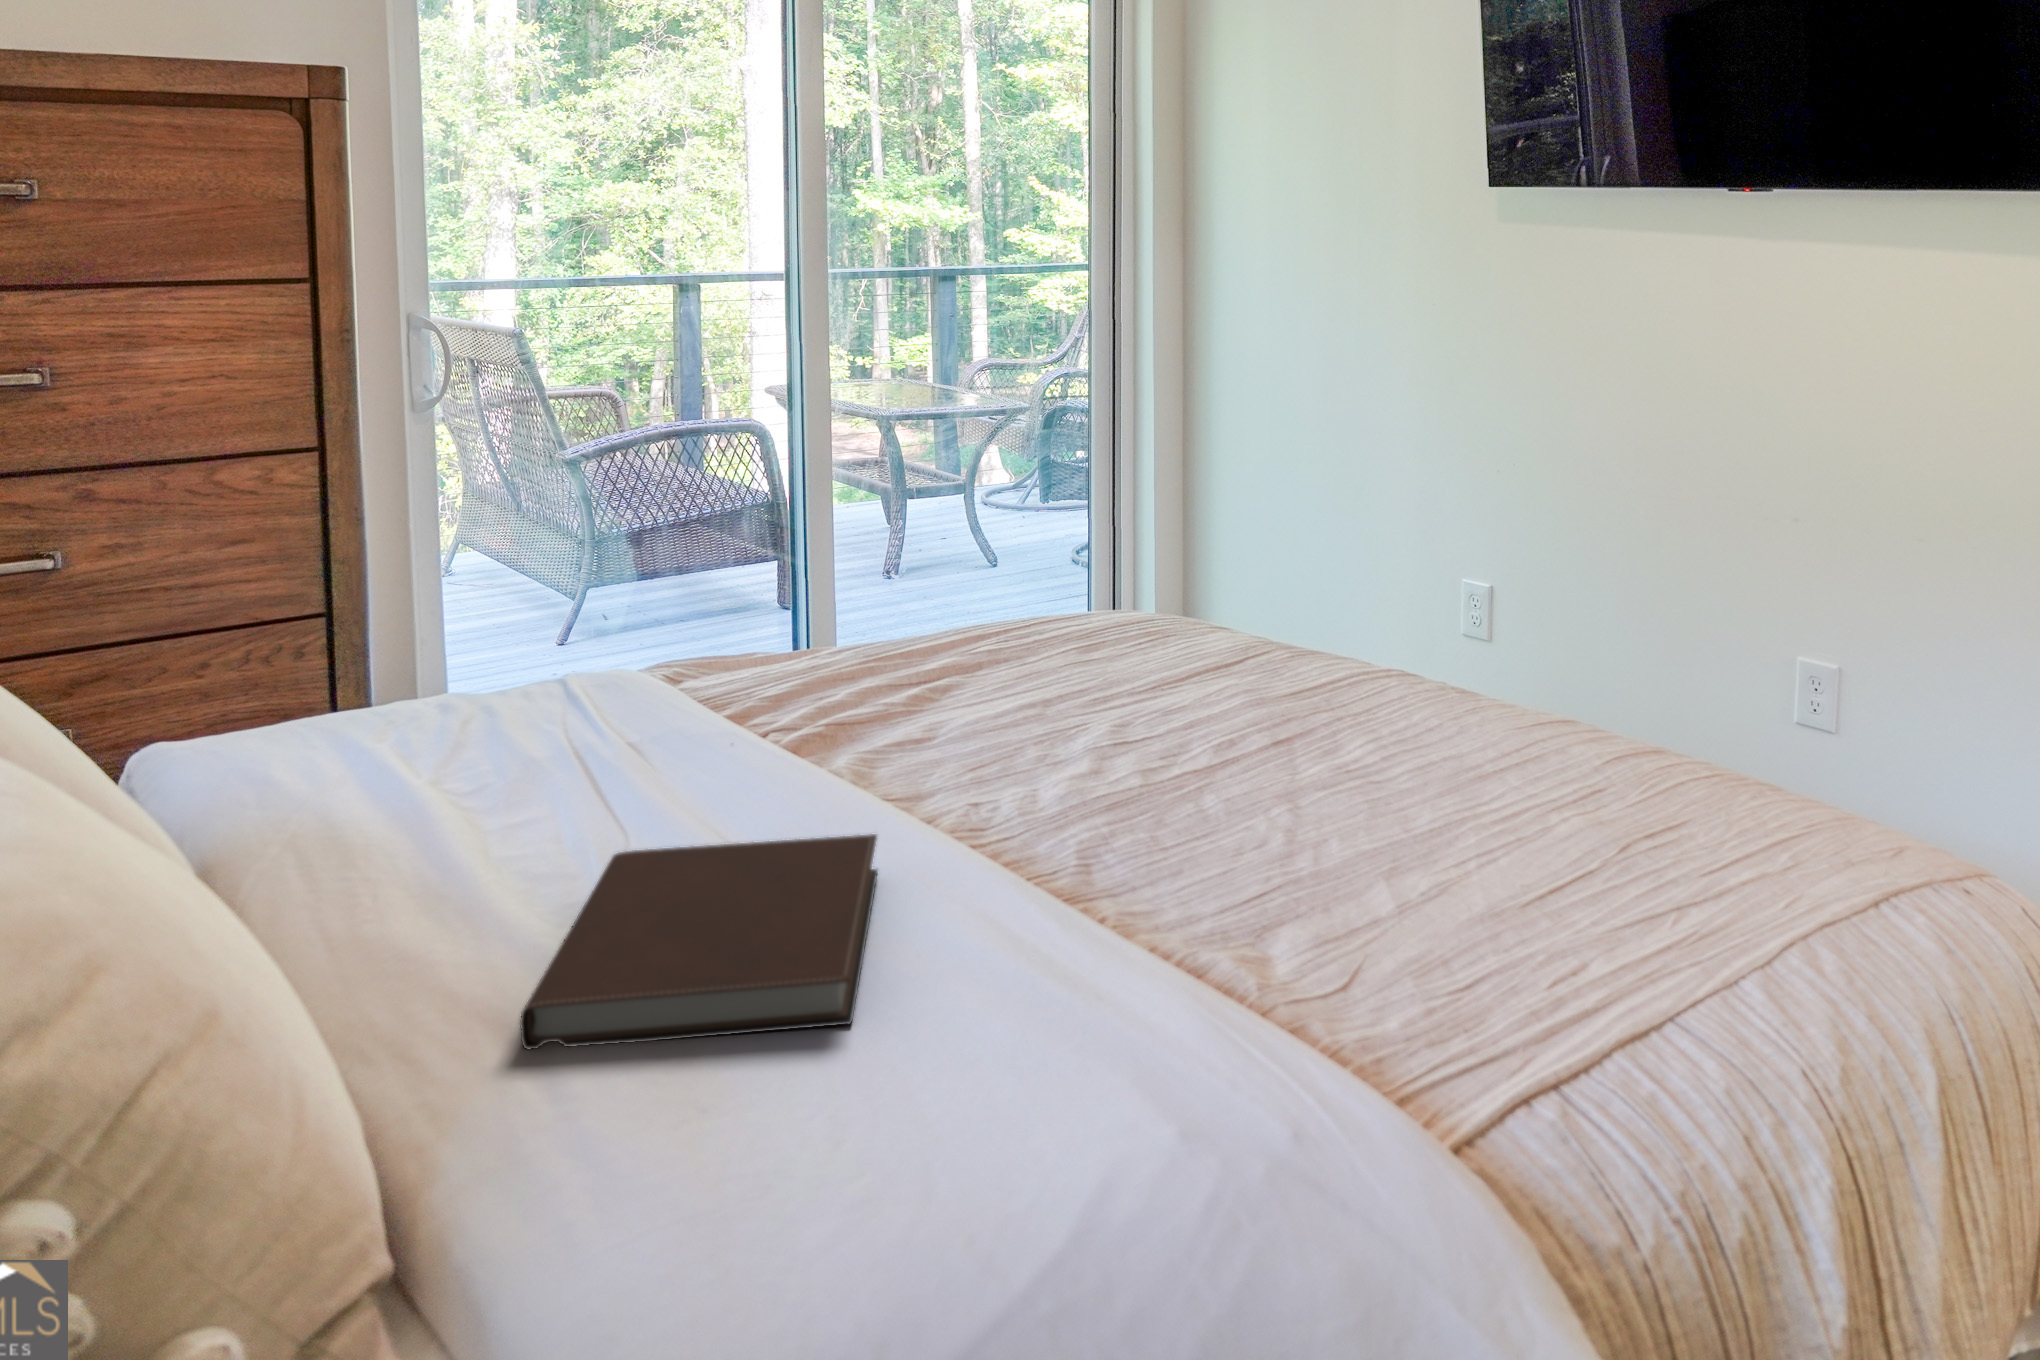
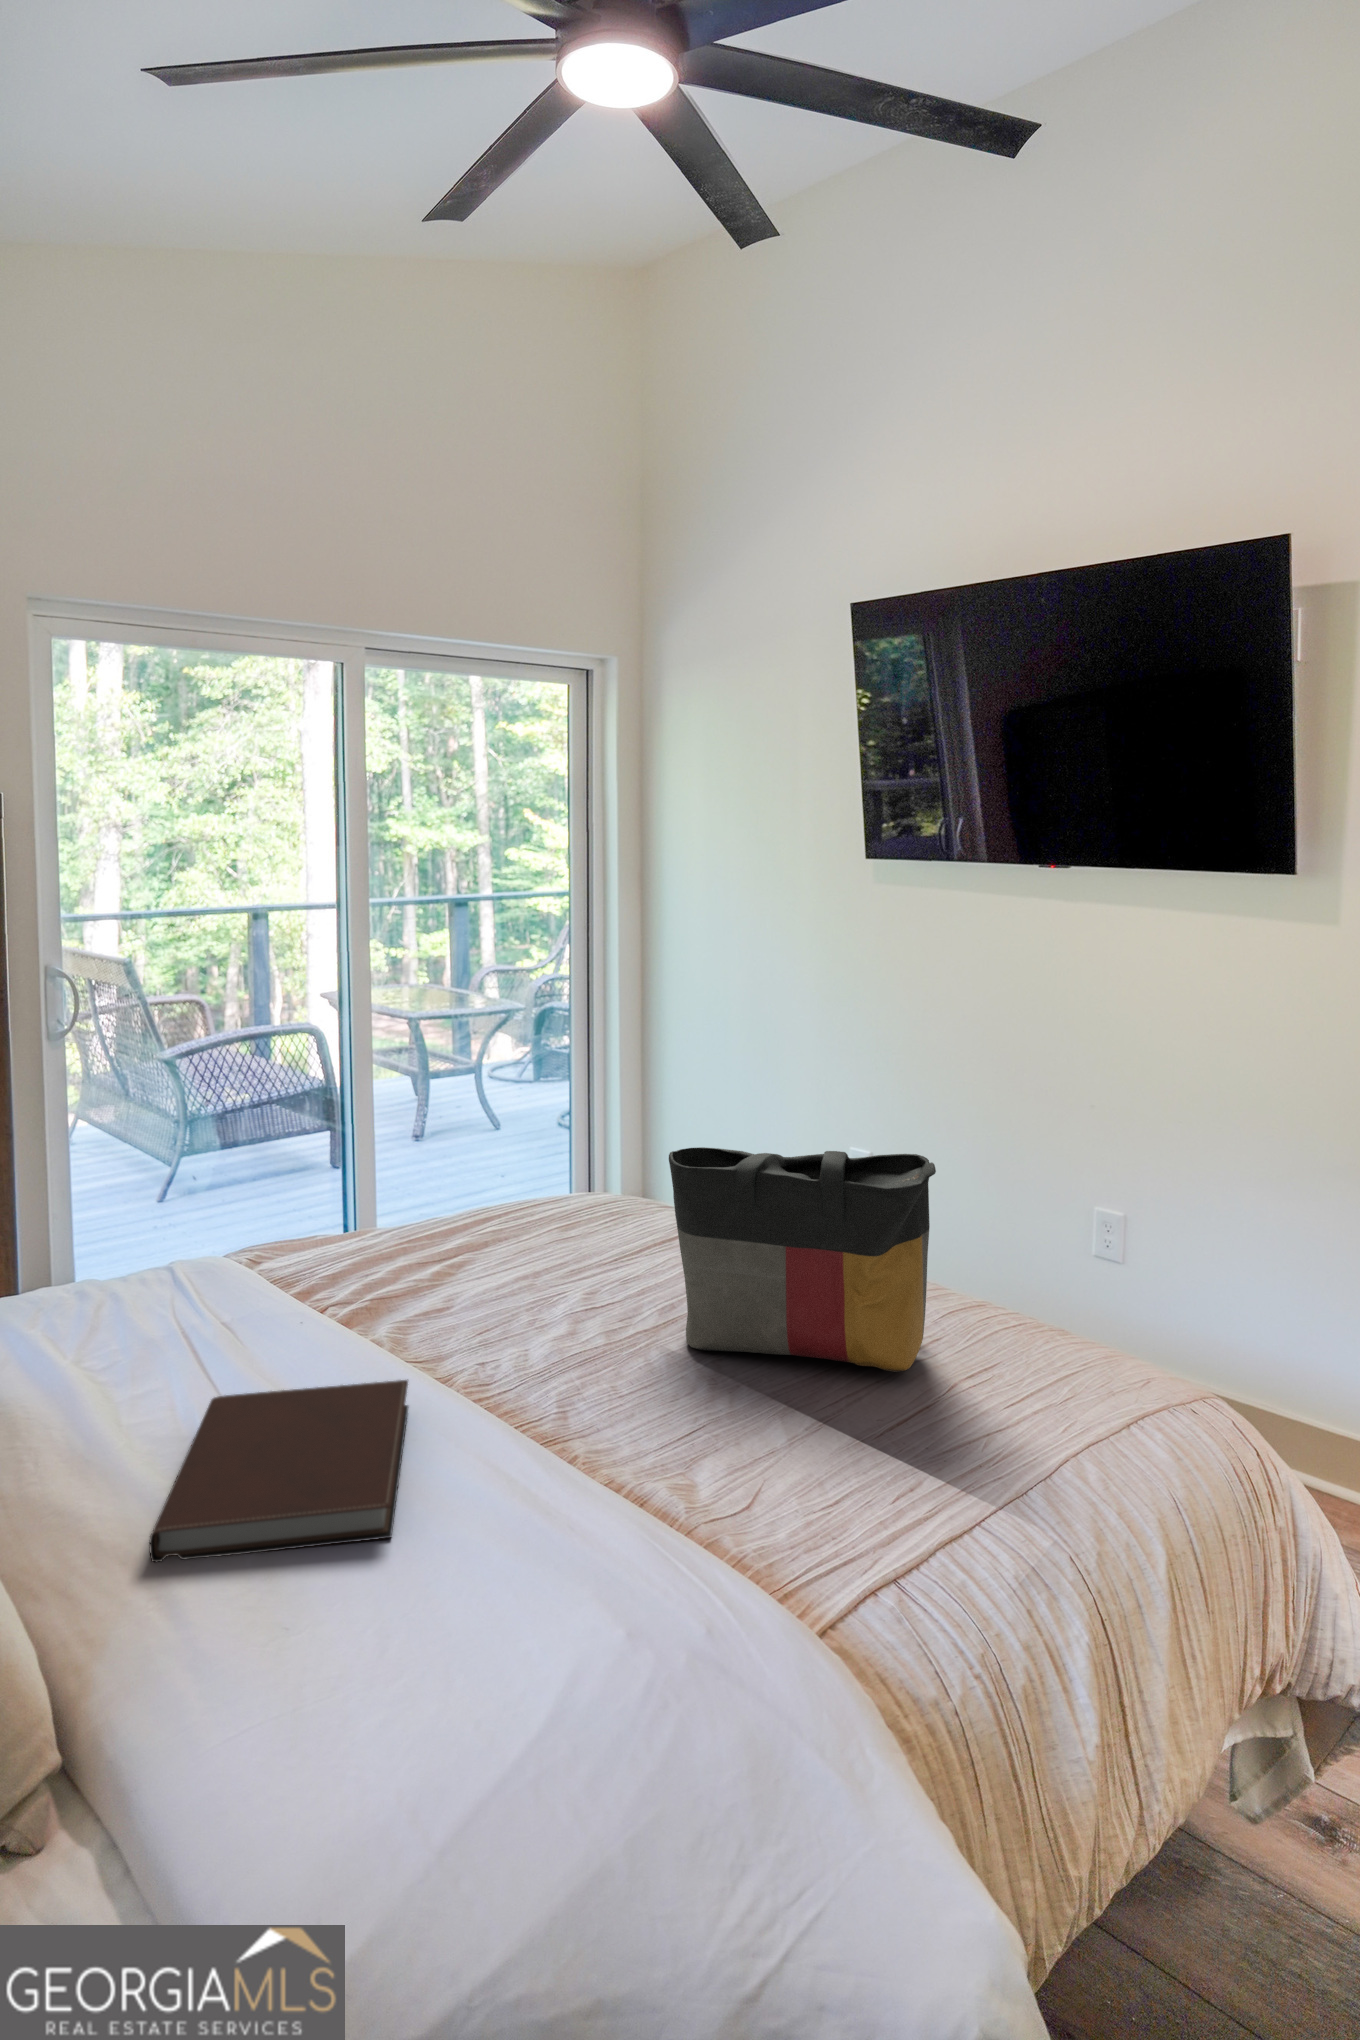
tote bag: none [1226,543,1595,840] -> present [669,1147,936,1372]

